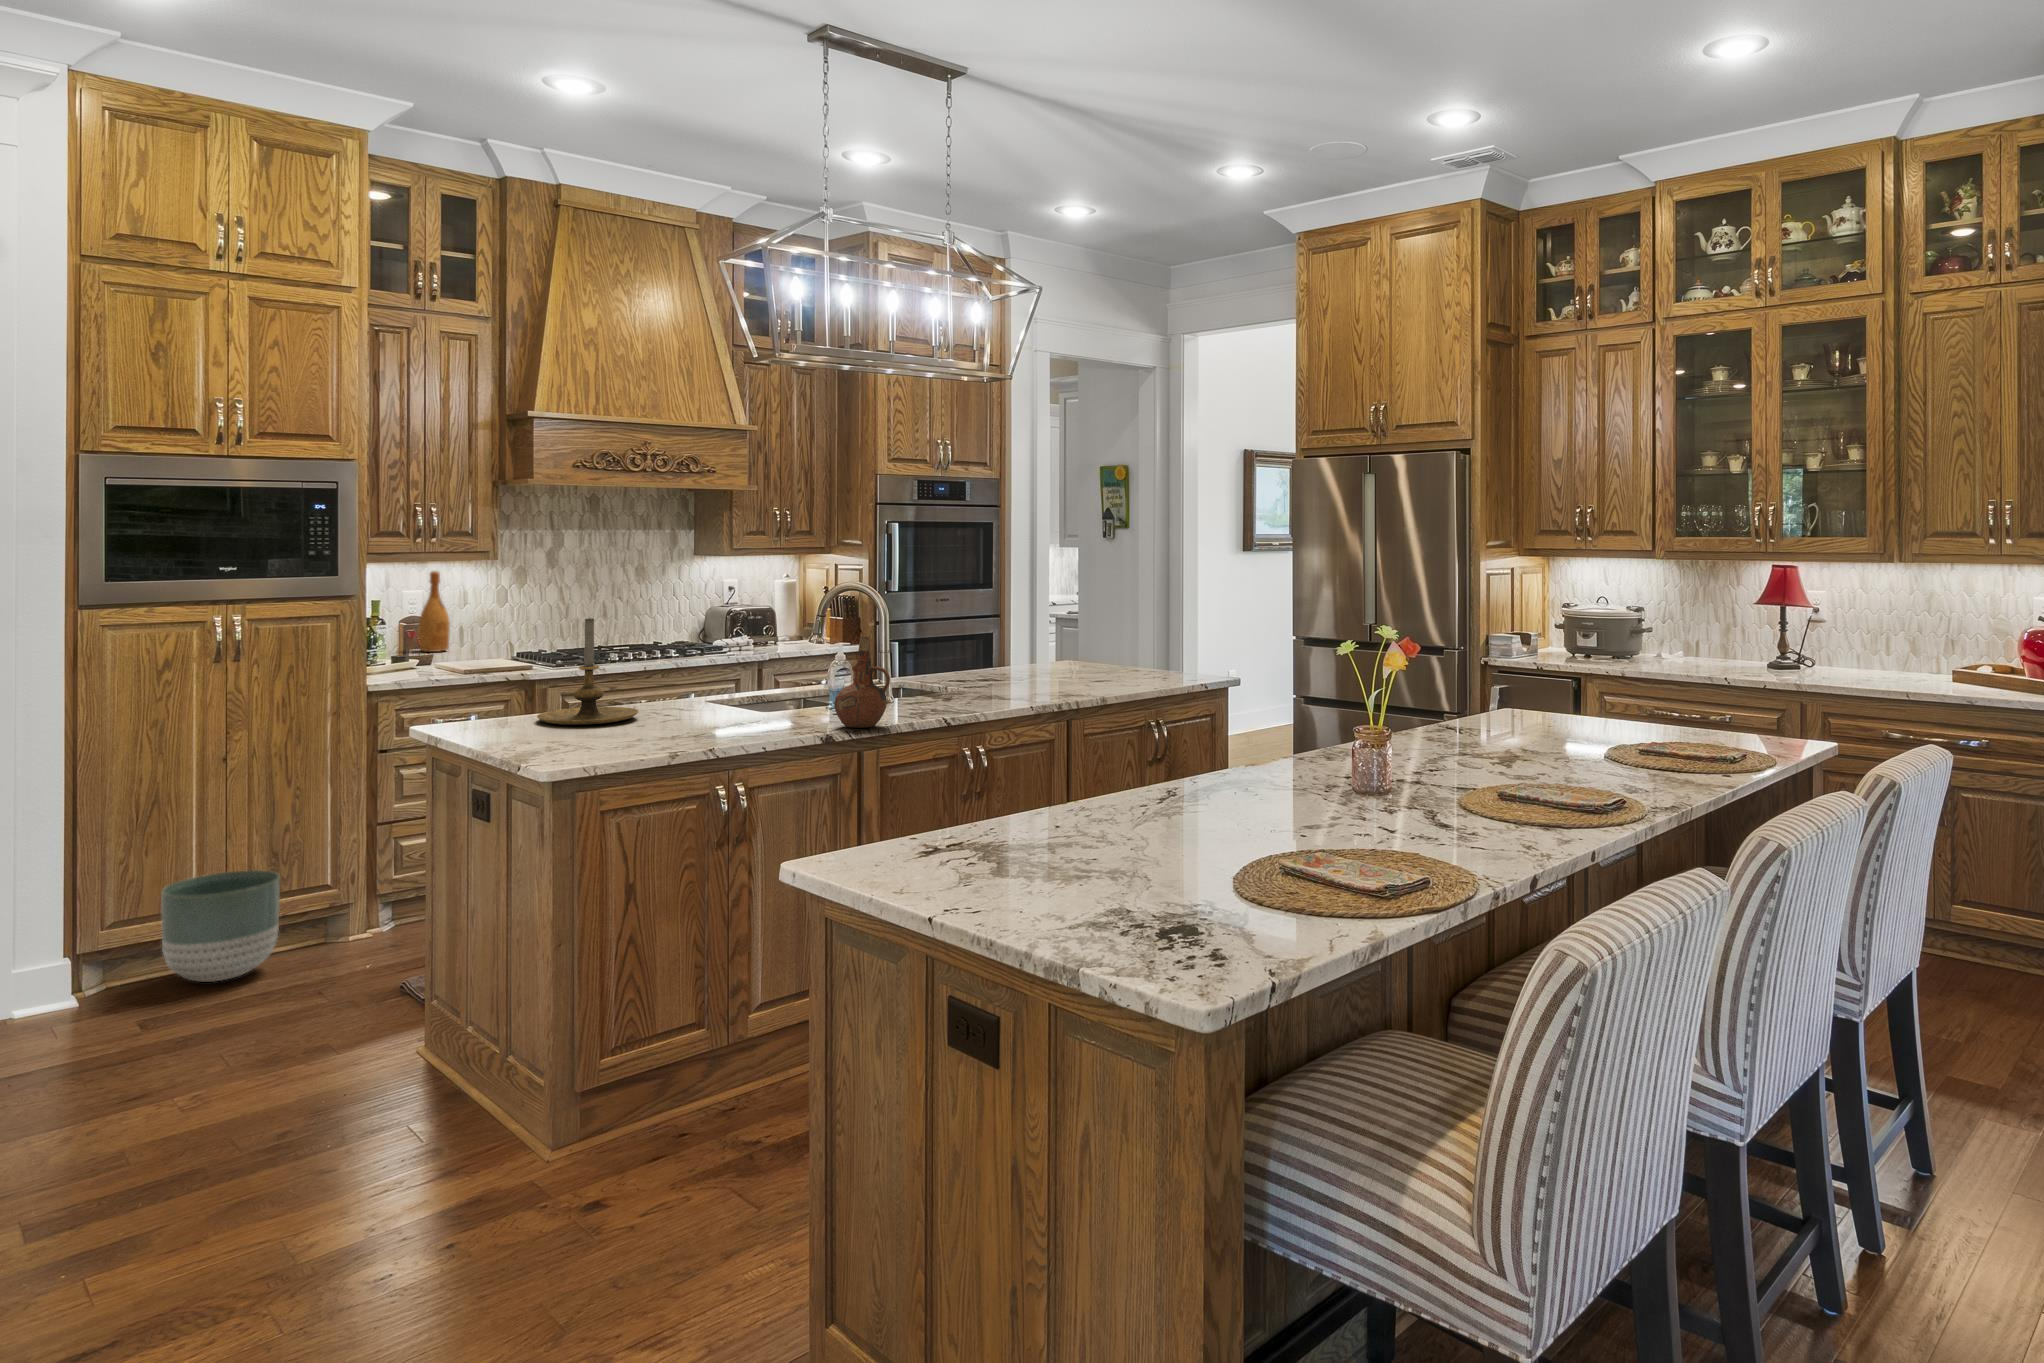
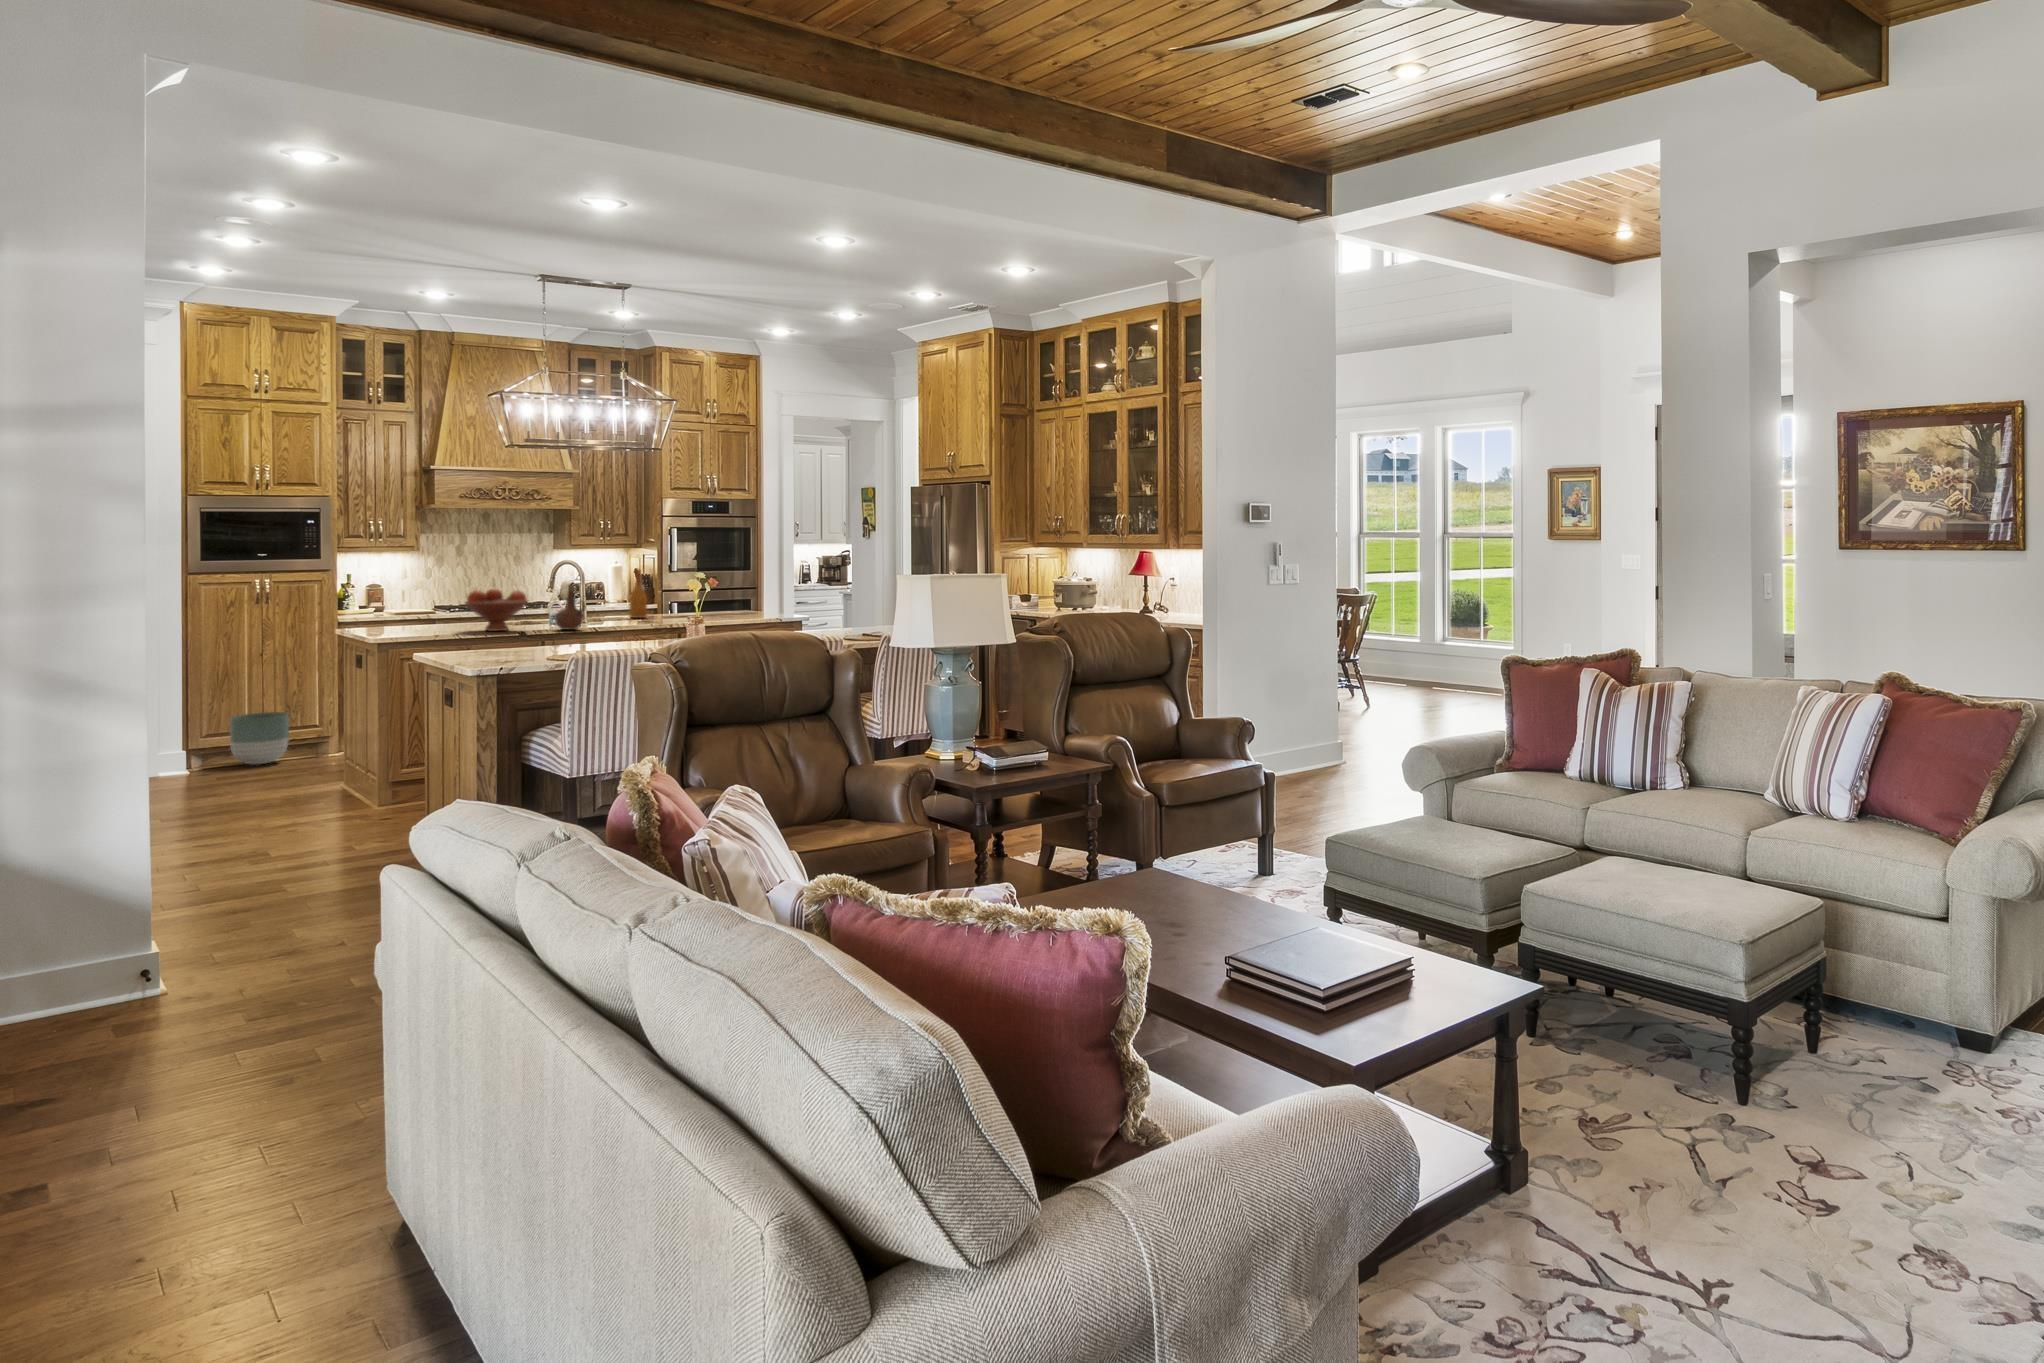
wine bottle: present [419,571,450,652] -> present [629,569,647,618]
candle holder: present [537,618,639,725] -> none [406,575,460,628]
fruit bowl: none [667,646,790,735] -> present [465,589,528,631]

